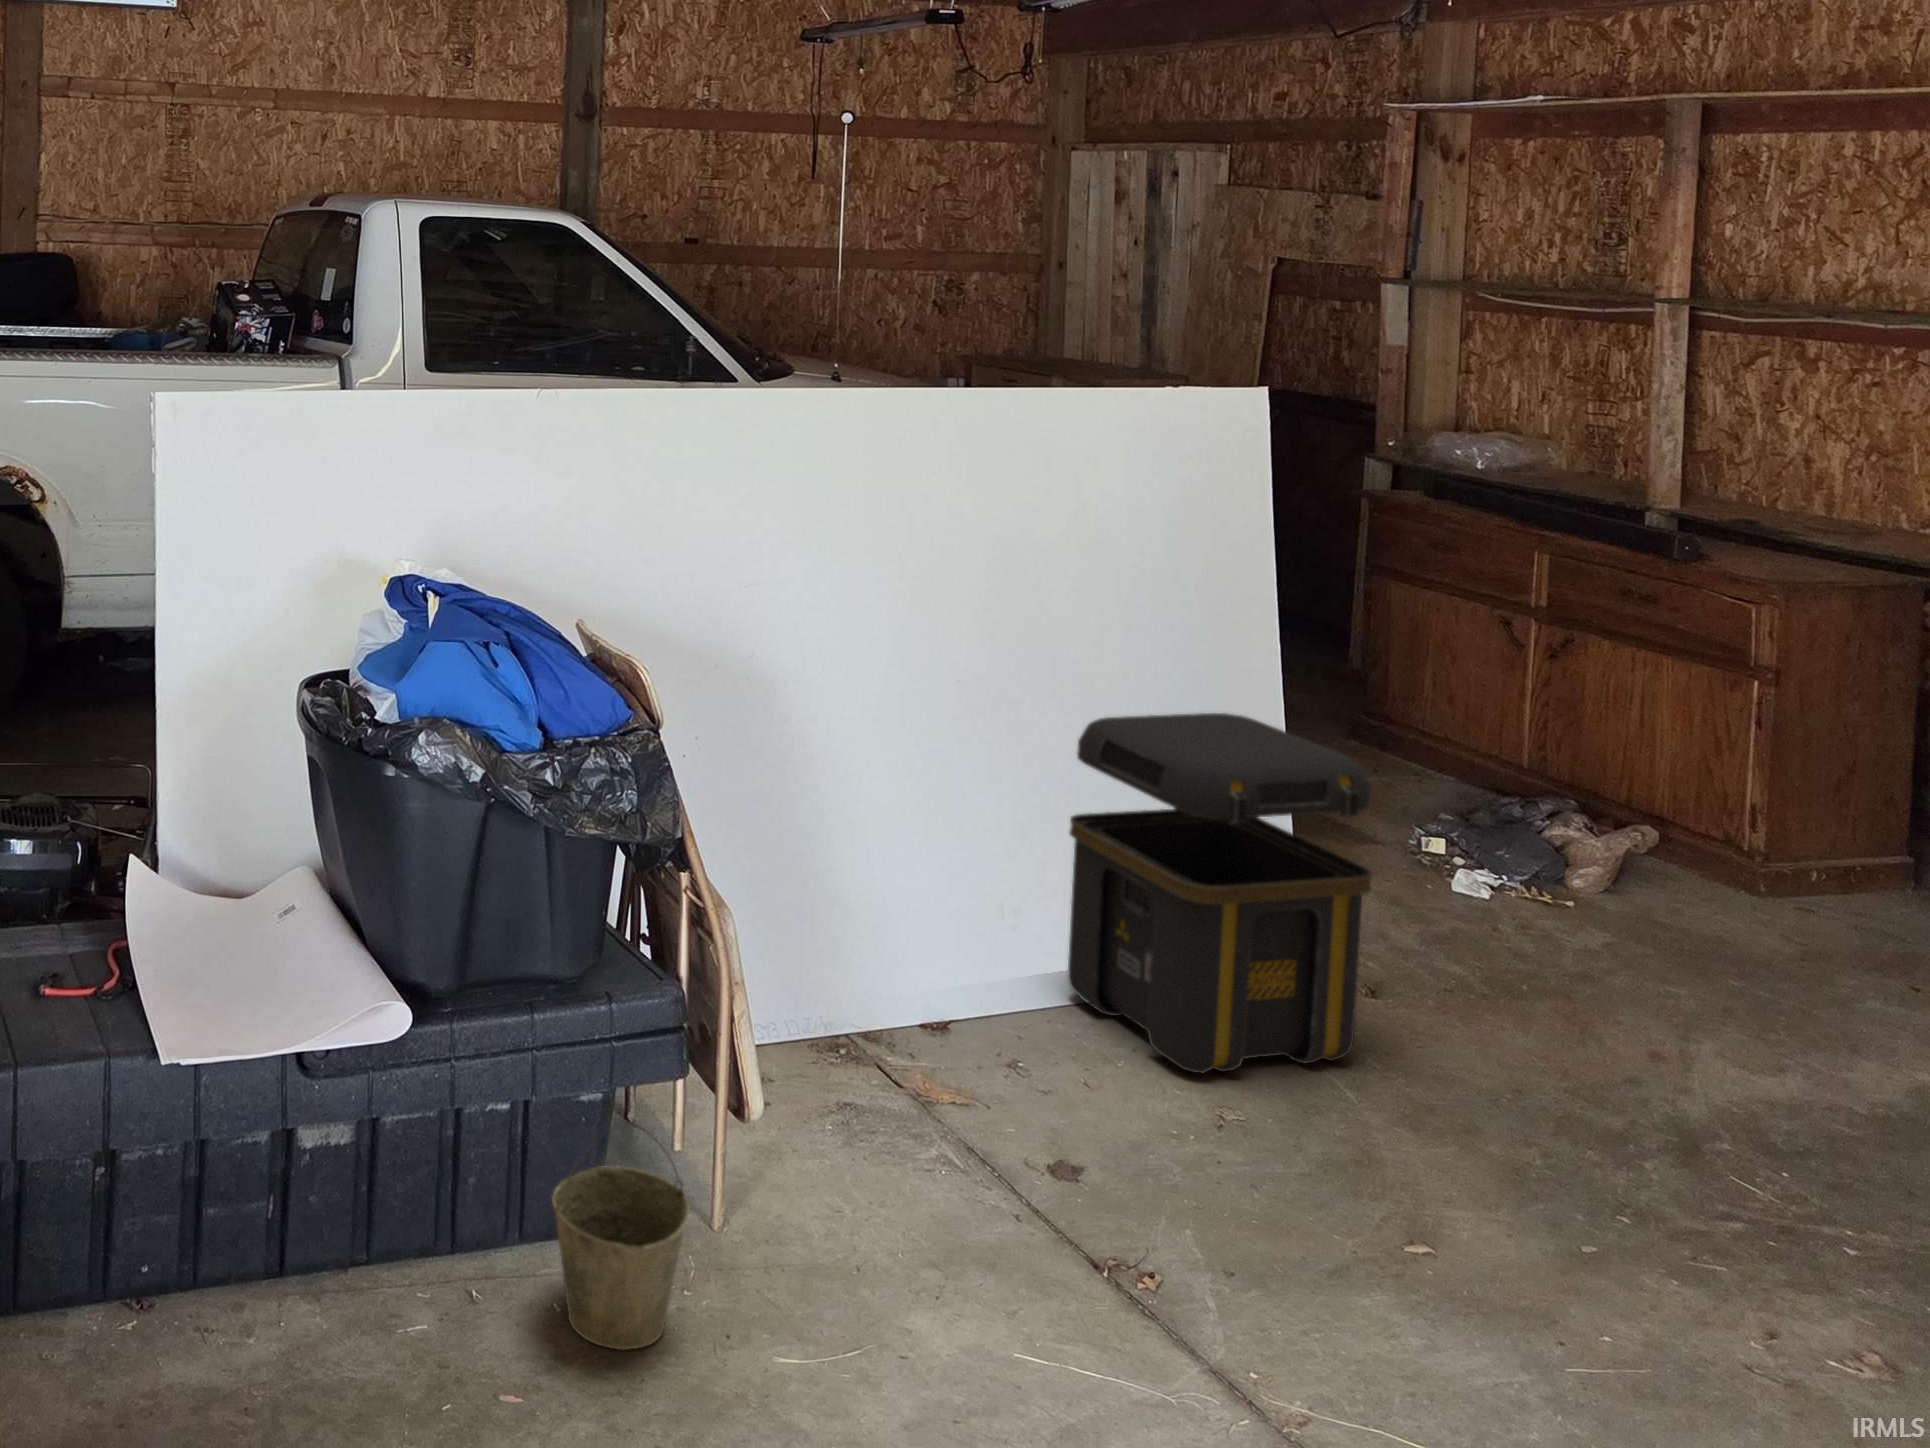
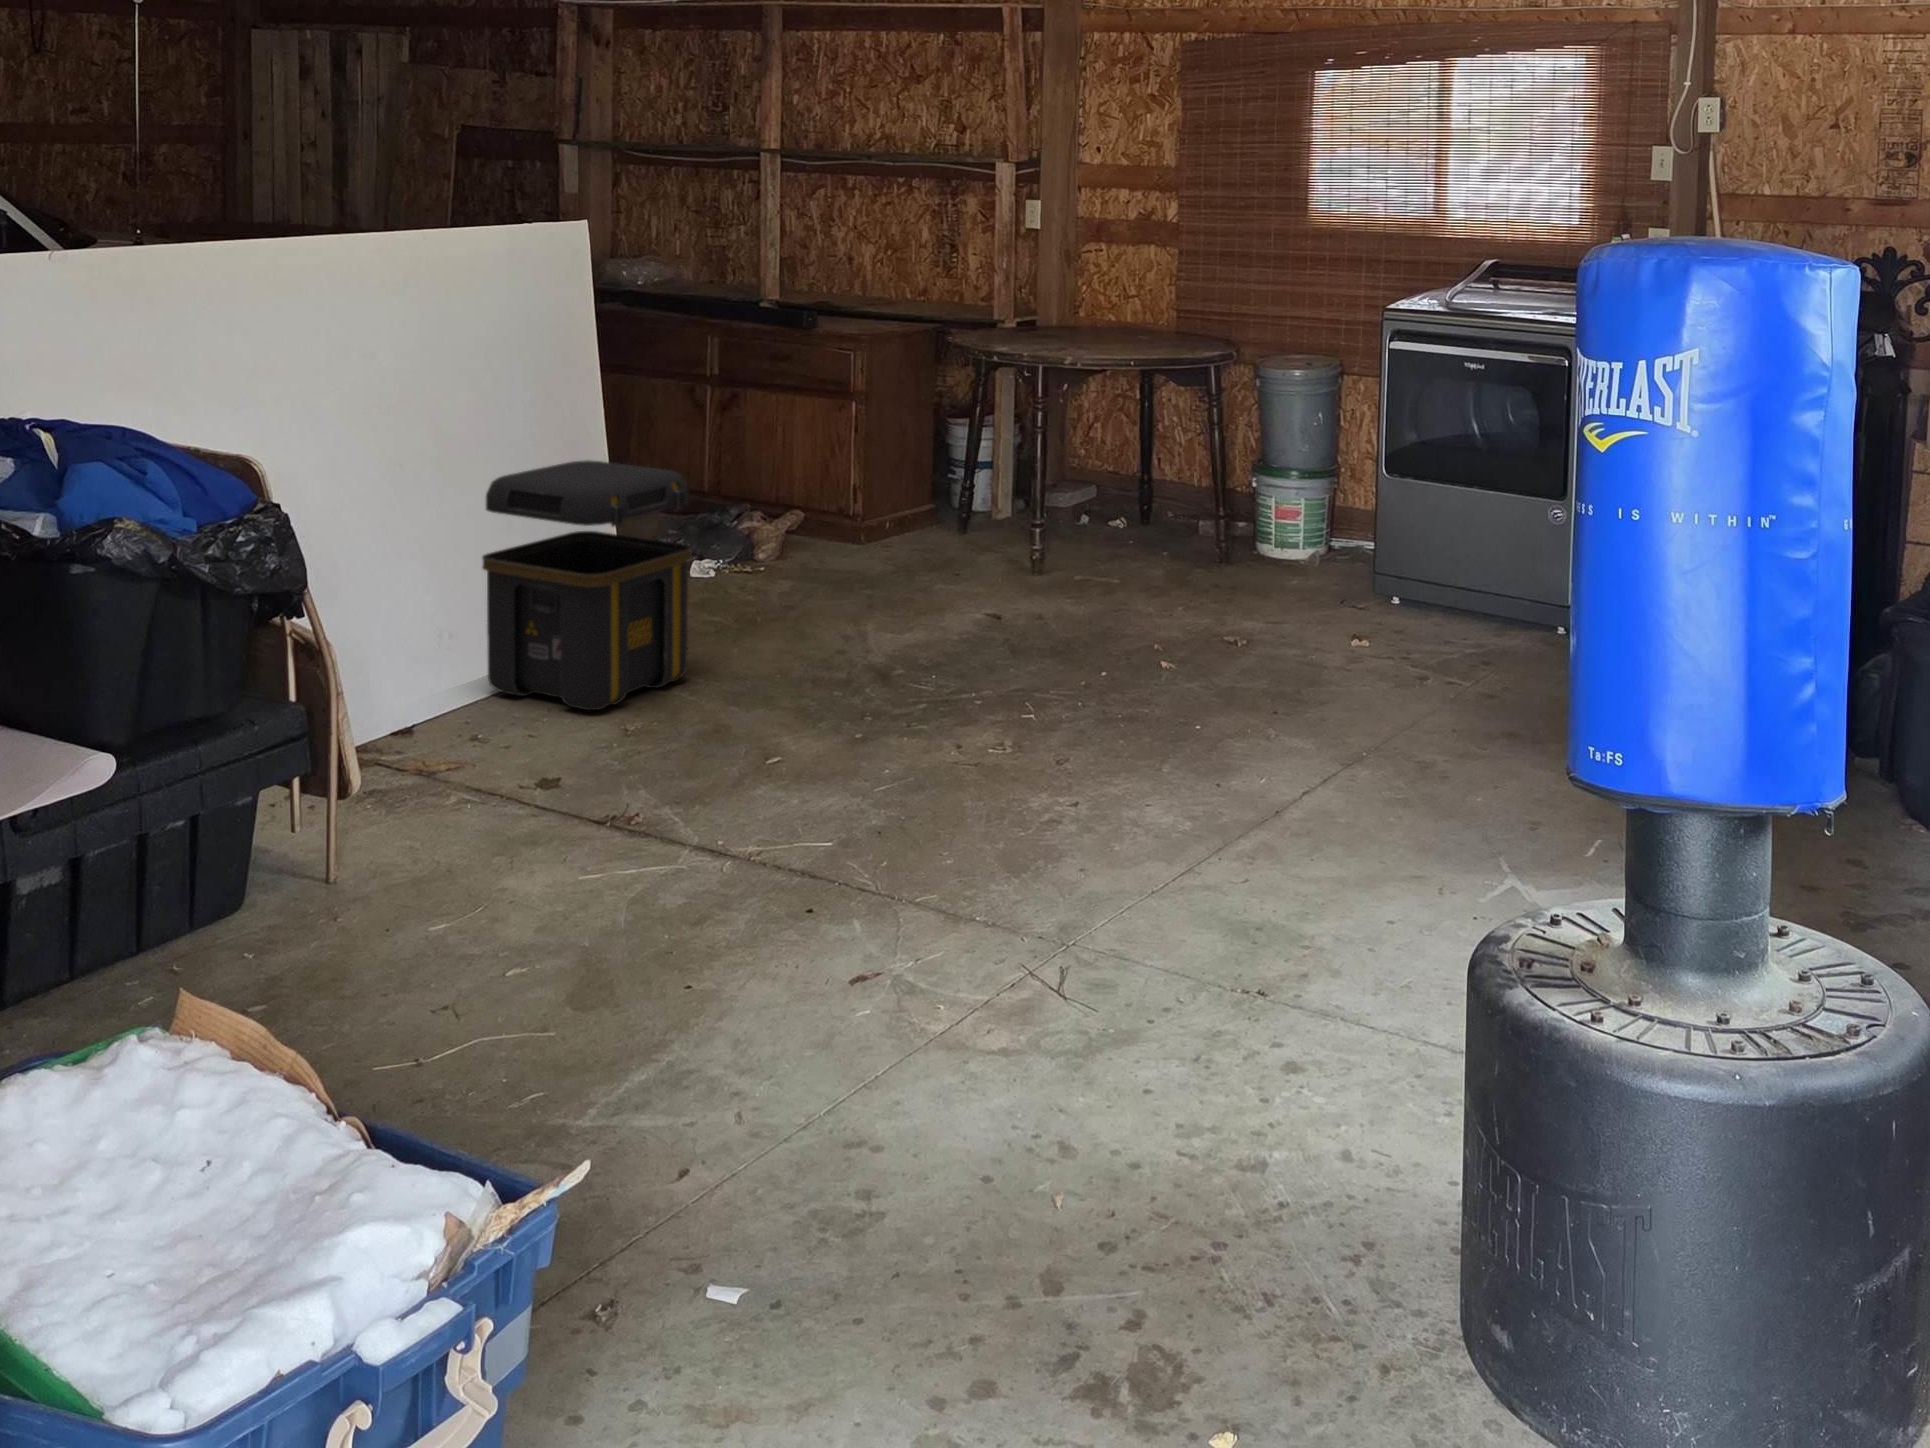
bucket: present [552,1125,690,1350] -> none [240,798,355,968]

